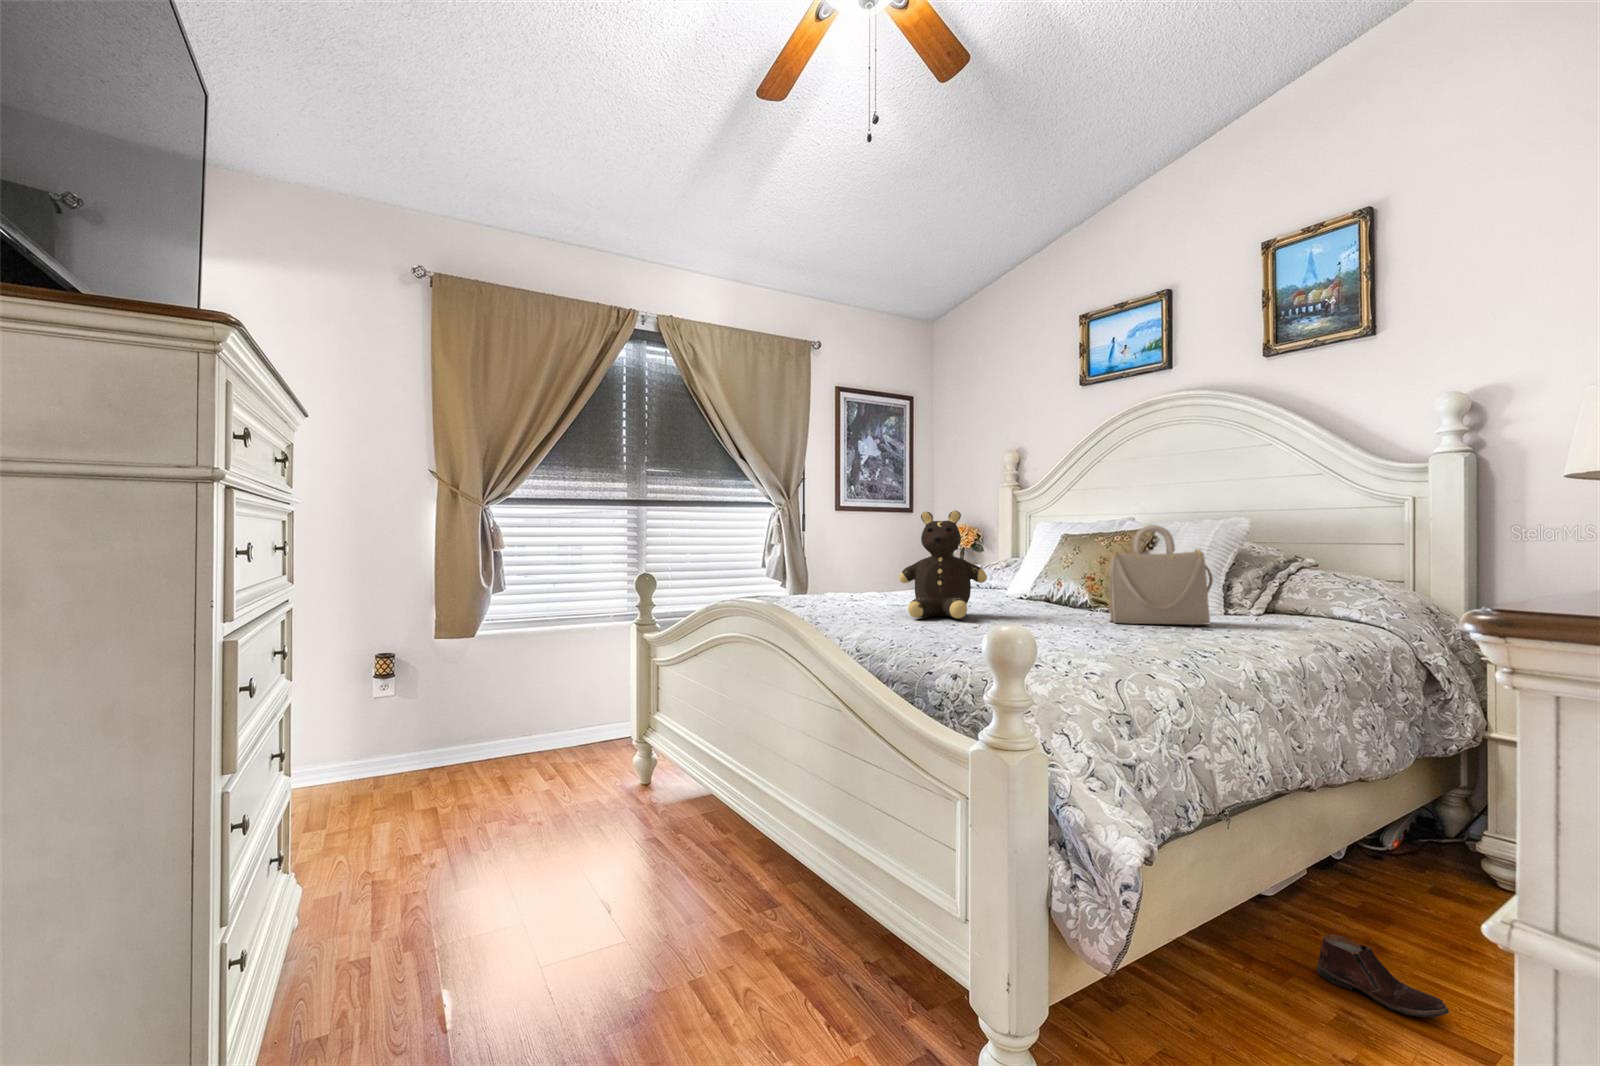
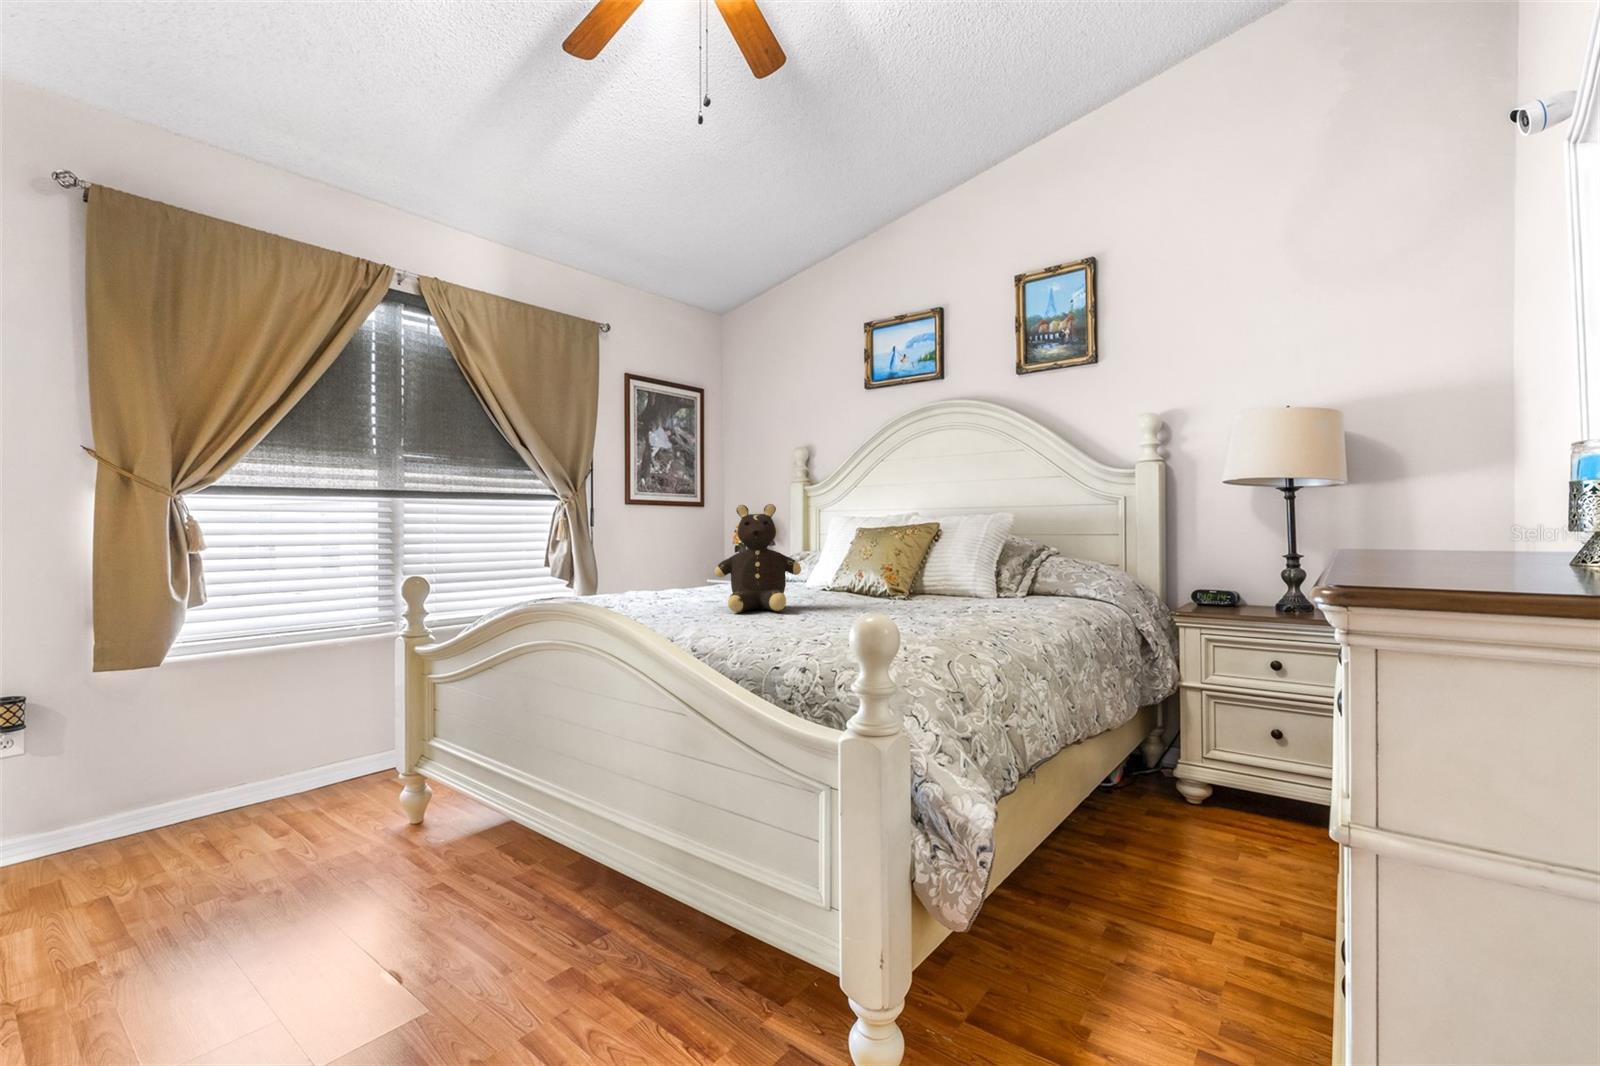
handbag: present [1105,525,1213,625] -> none [907,518,996,609]
shoe: present [1317,934,1449,1017] -> none [1089,864,1186,920]

